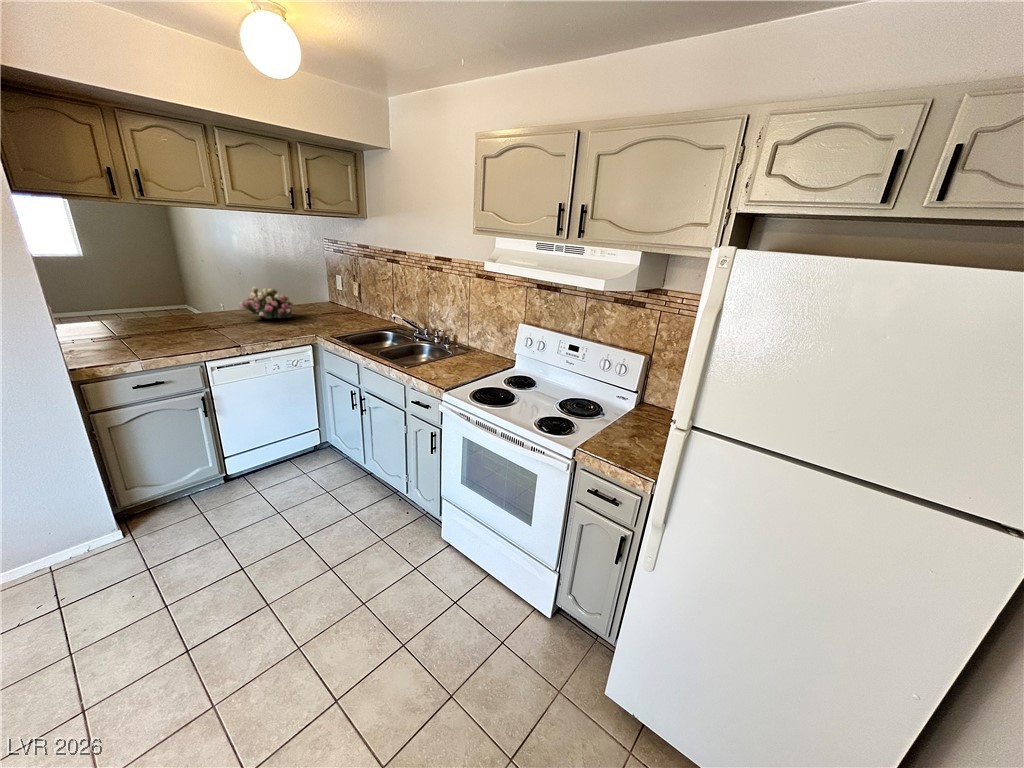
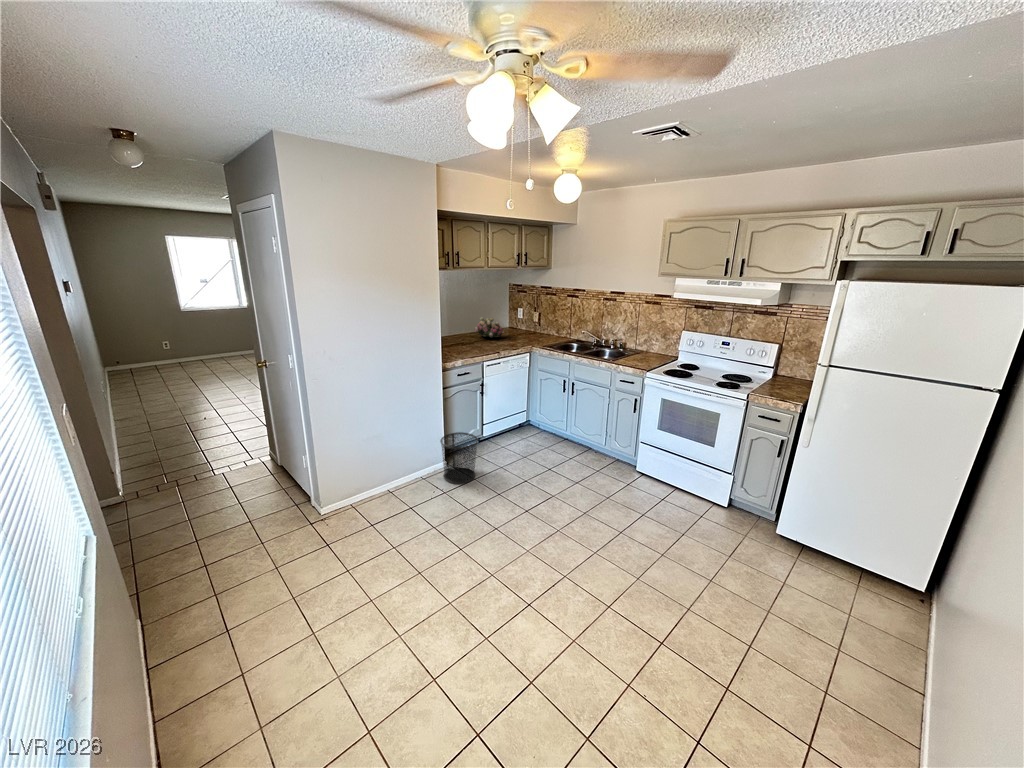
waste bin: none [75,484,170,577] -> present [440,432,478,483]

